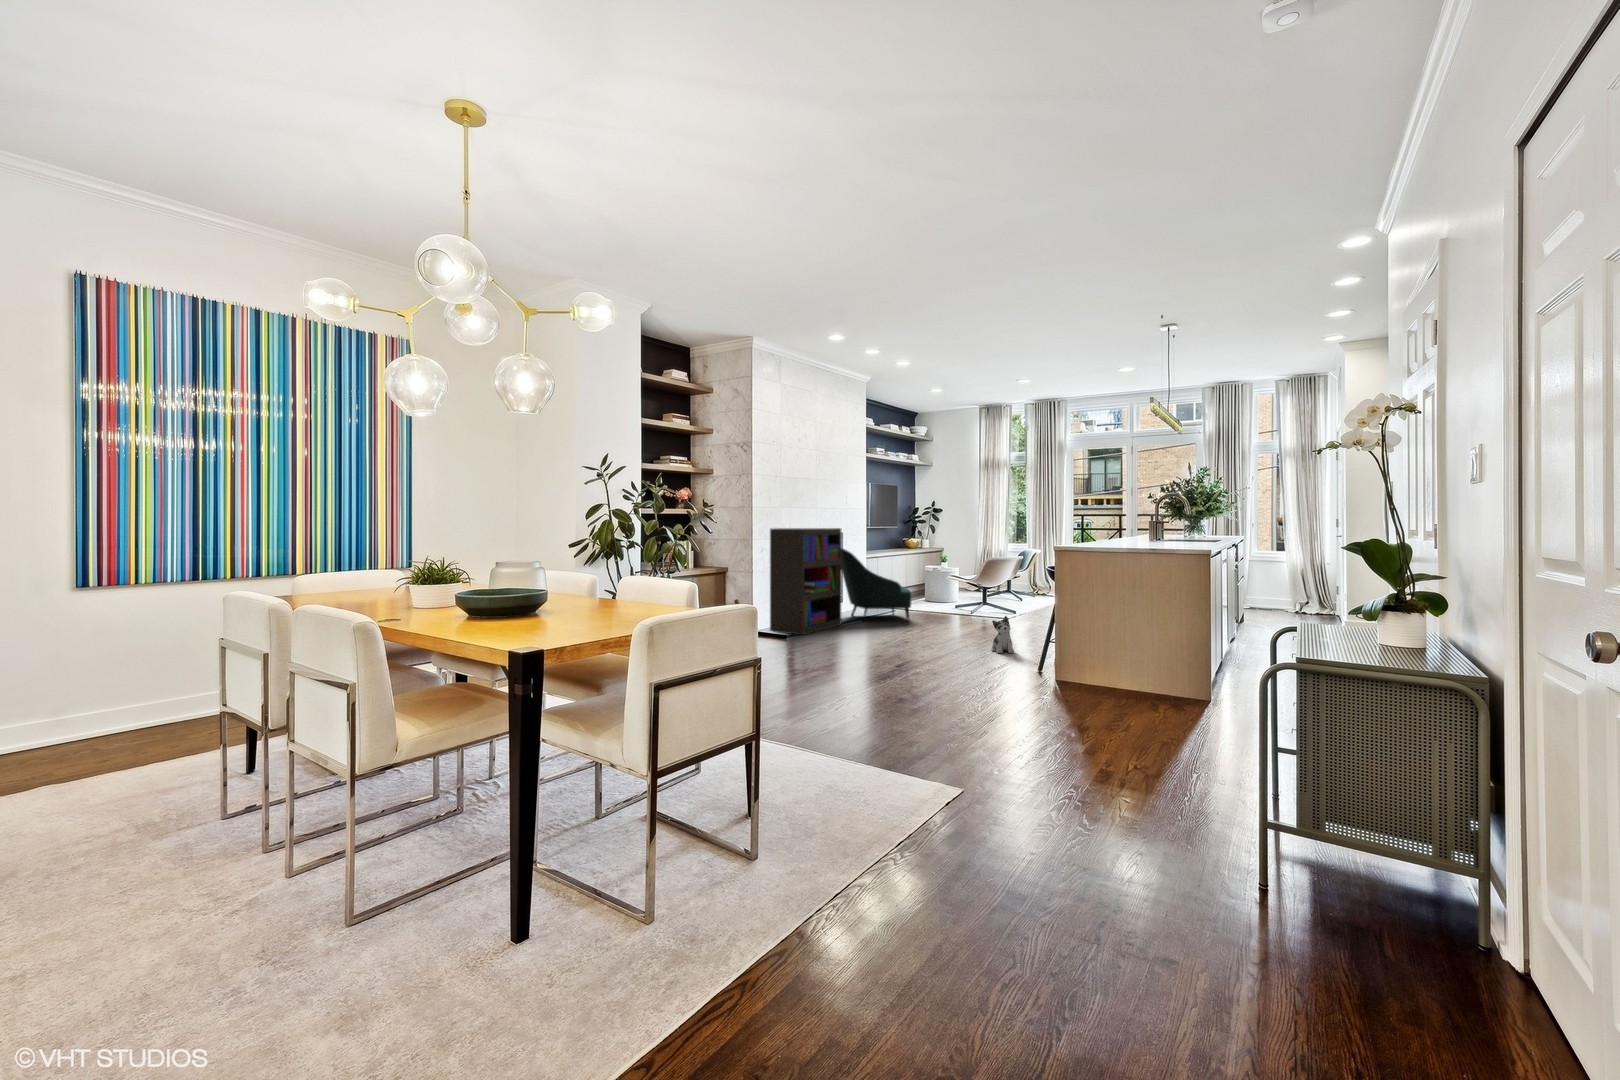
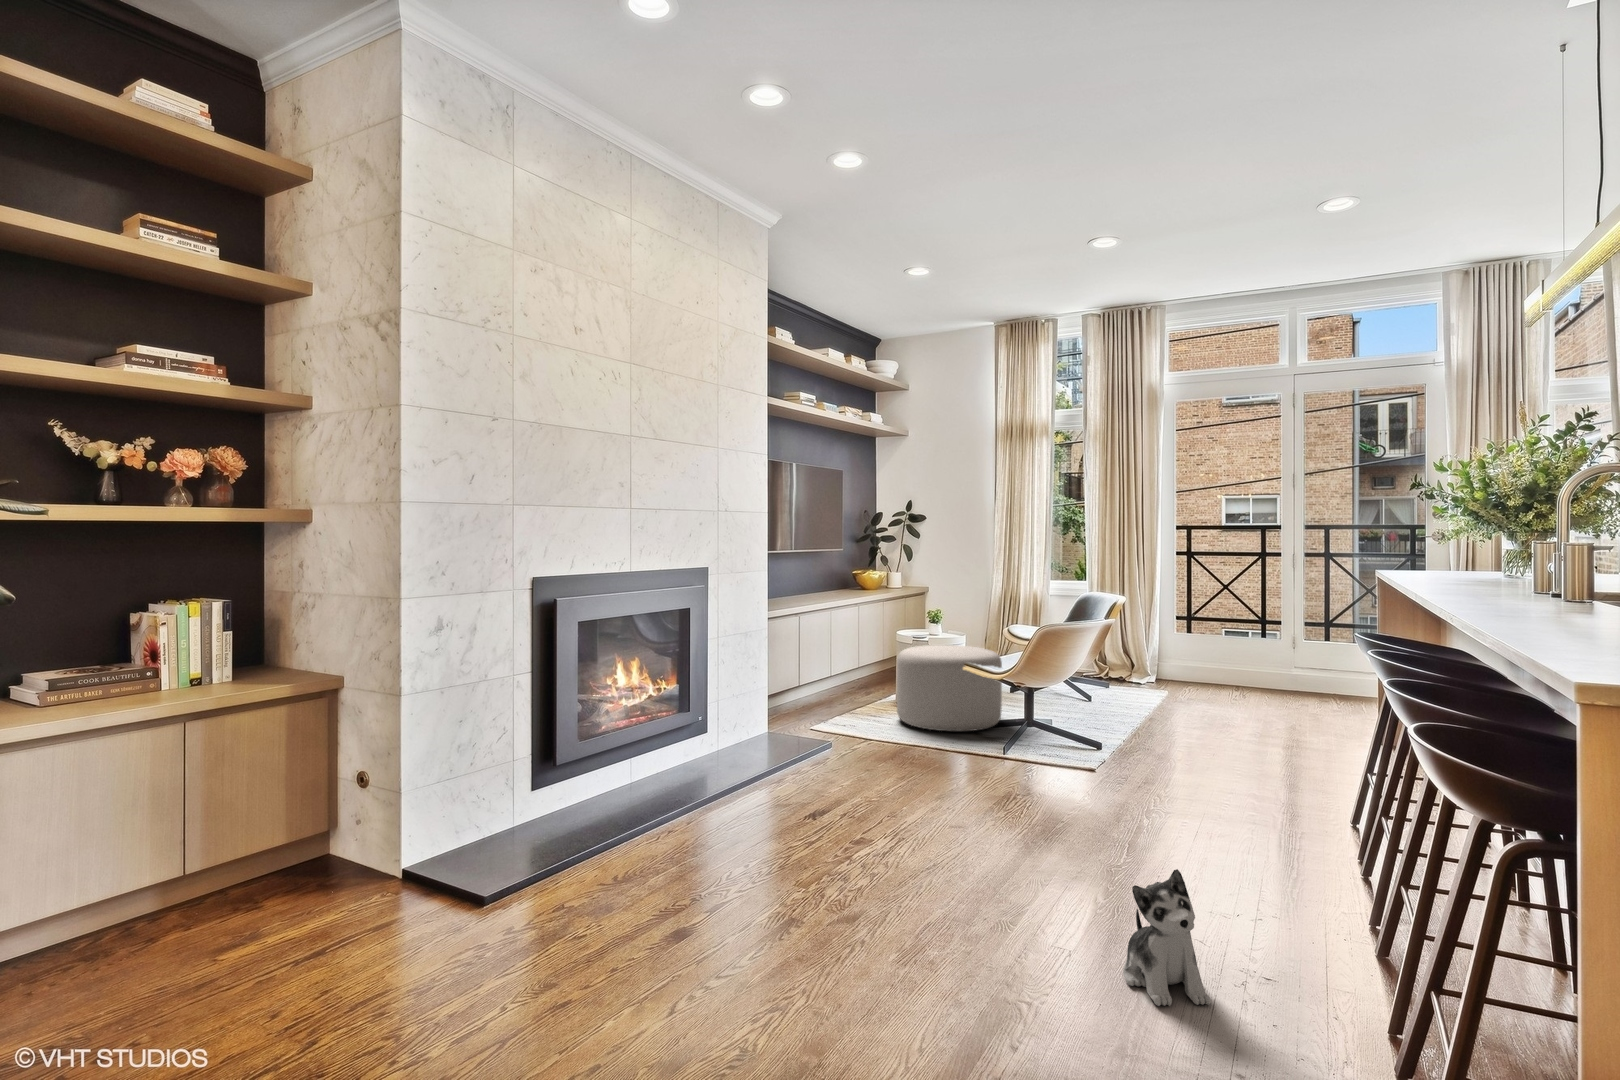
bookshelf: present [770,528,842,635] -> none [467,559,687,877]
armchair: present [841,548,911,621] -> none [688,604,866,795]
ottoman: none [926,572,975,609] -> present [897,645,1002,731]

